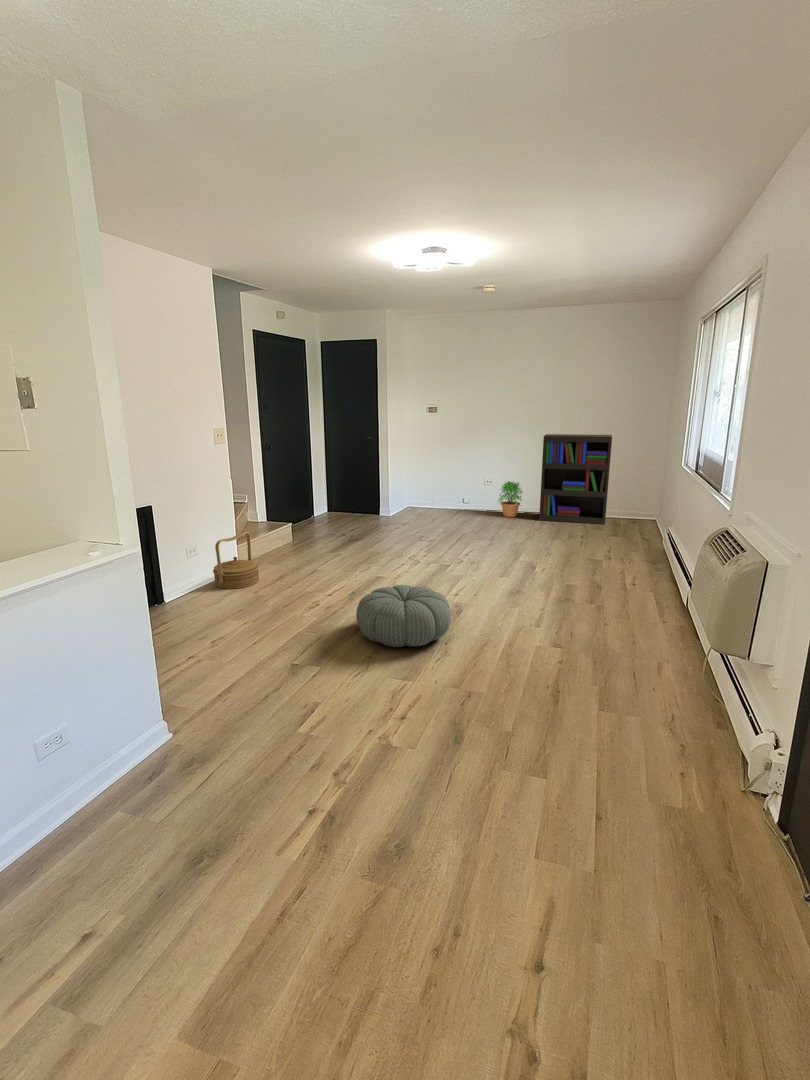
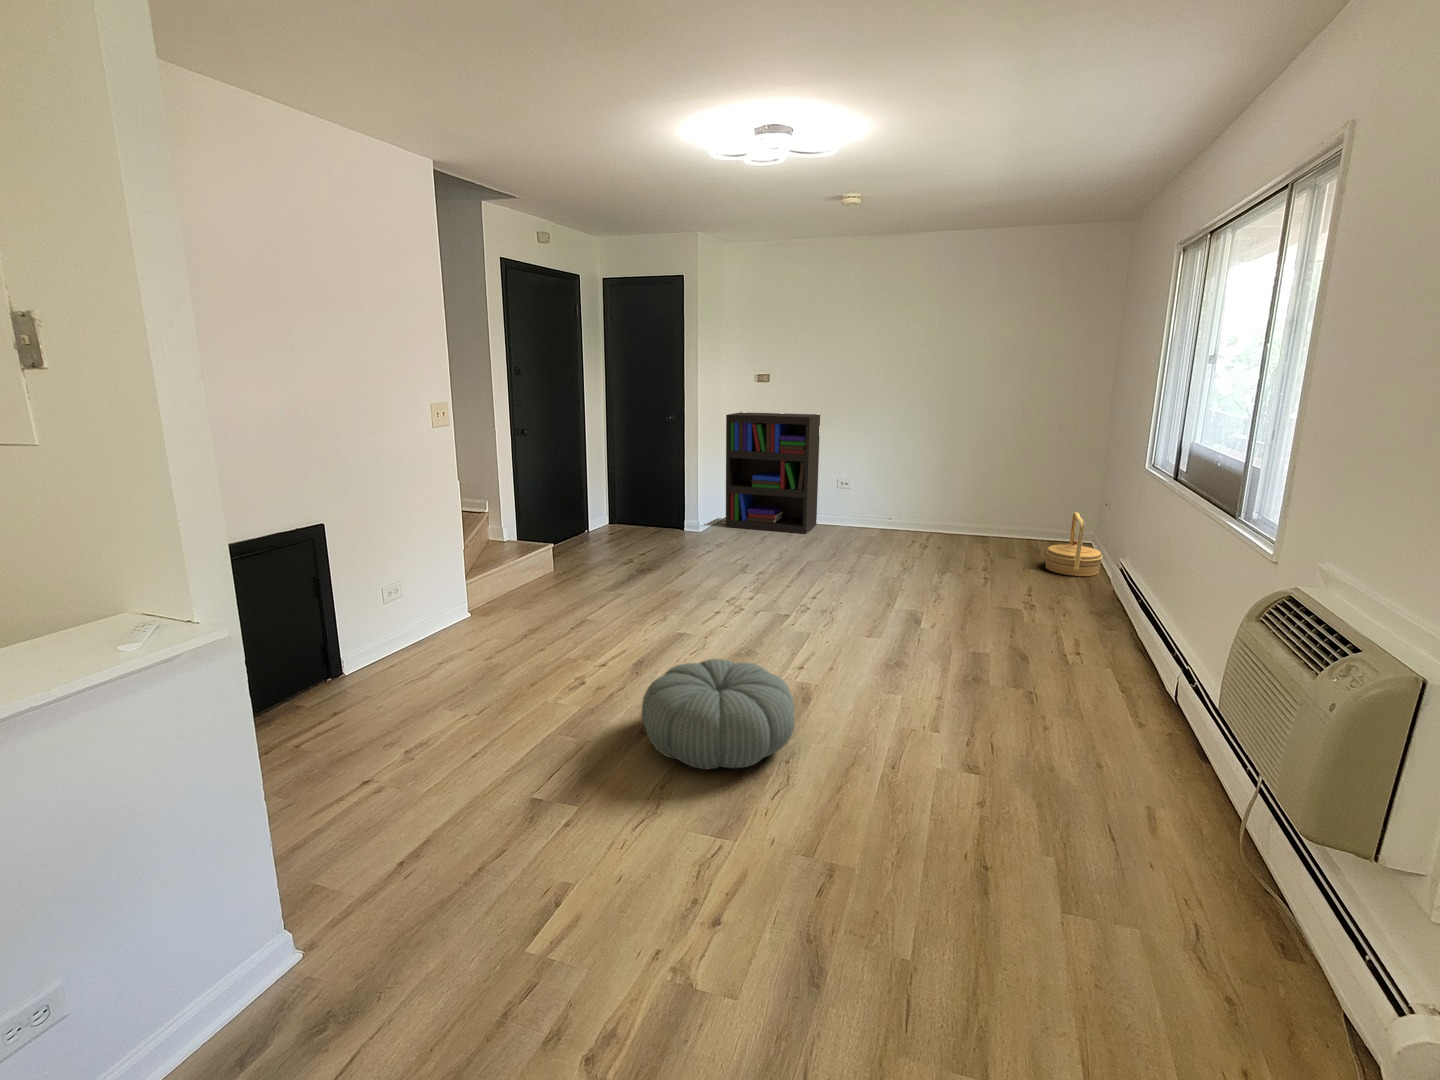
bookshelf: present [539,434,612,524] -> present [726,412,820,534]
potted plant: present [499,481,522,517] -> none [857,483,895,536]
woven basket: present [213,532,259,589] -> present [1046,512,1103,576]

